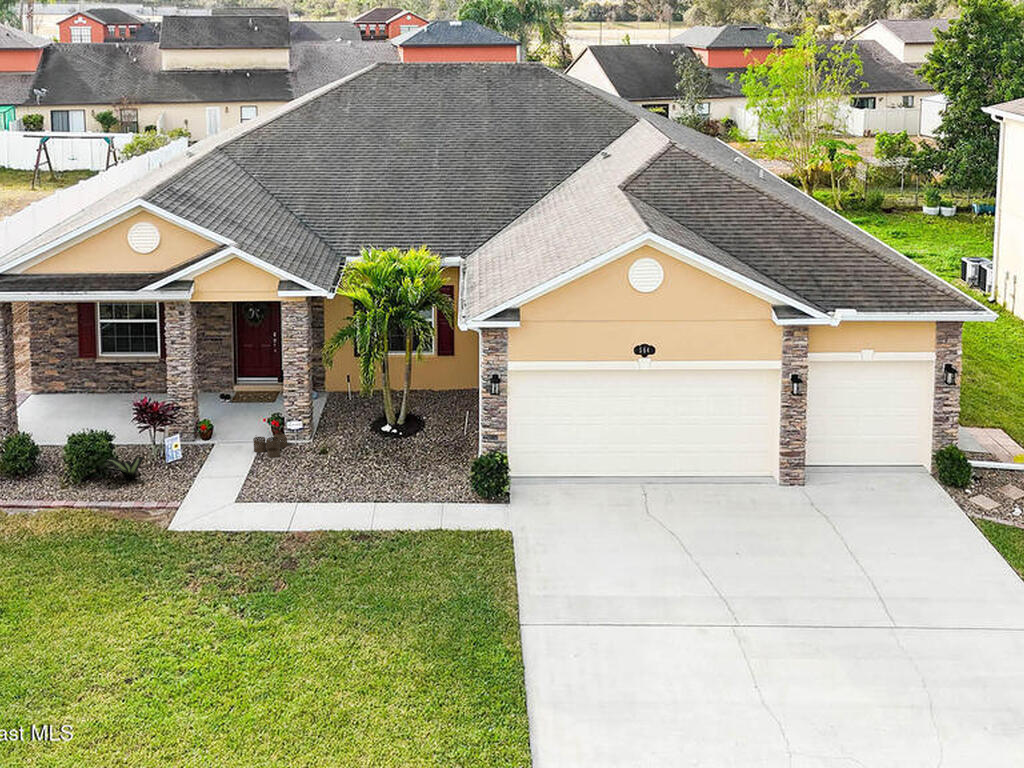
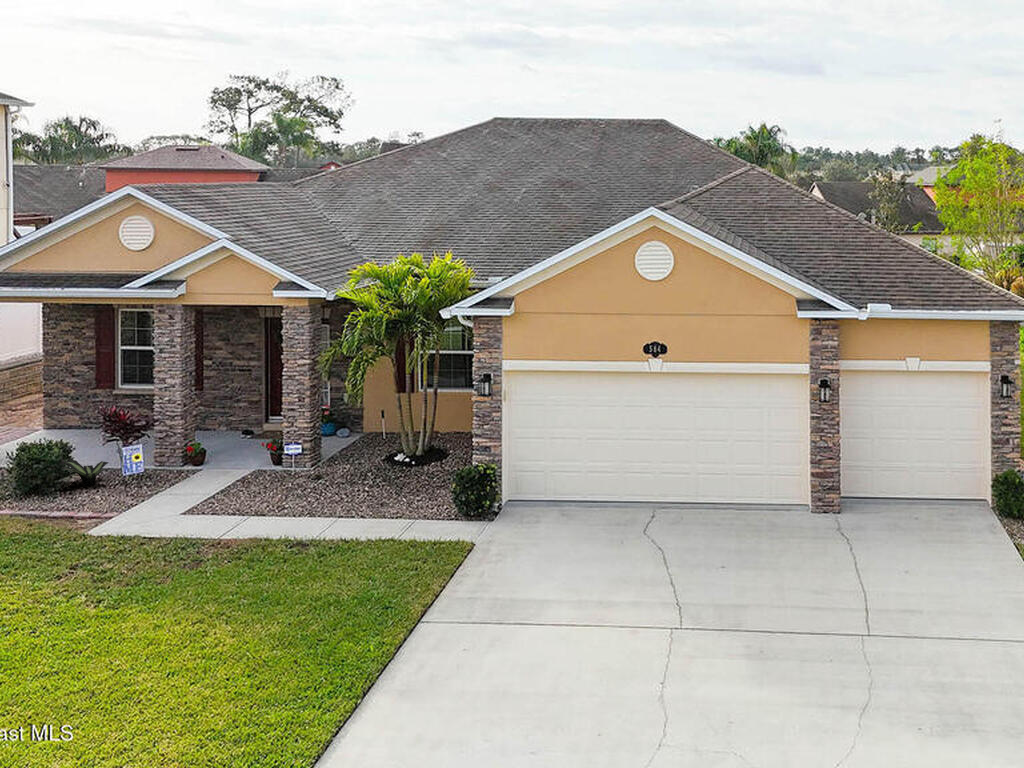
woven basket: present [253,433,287,457] -> none [235,448,274,471]

